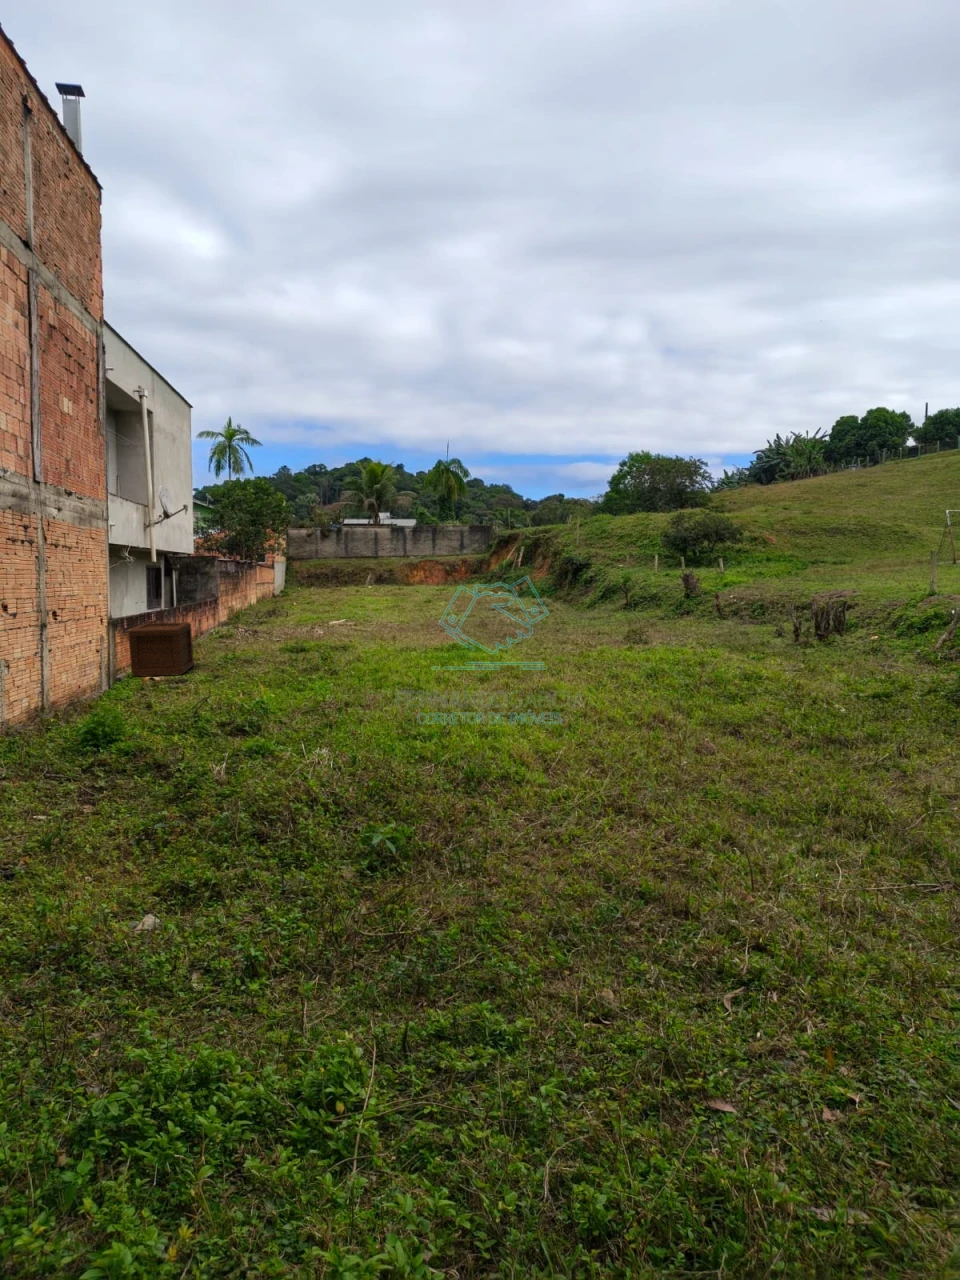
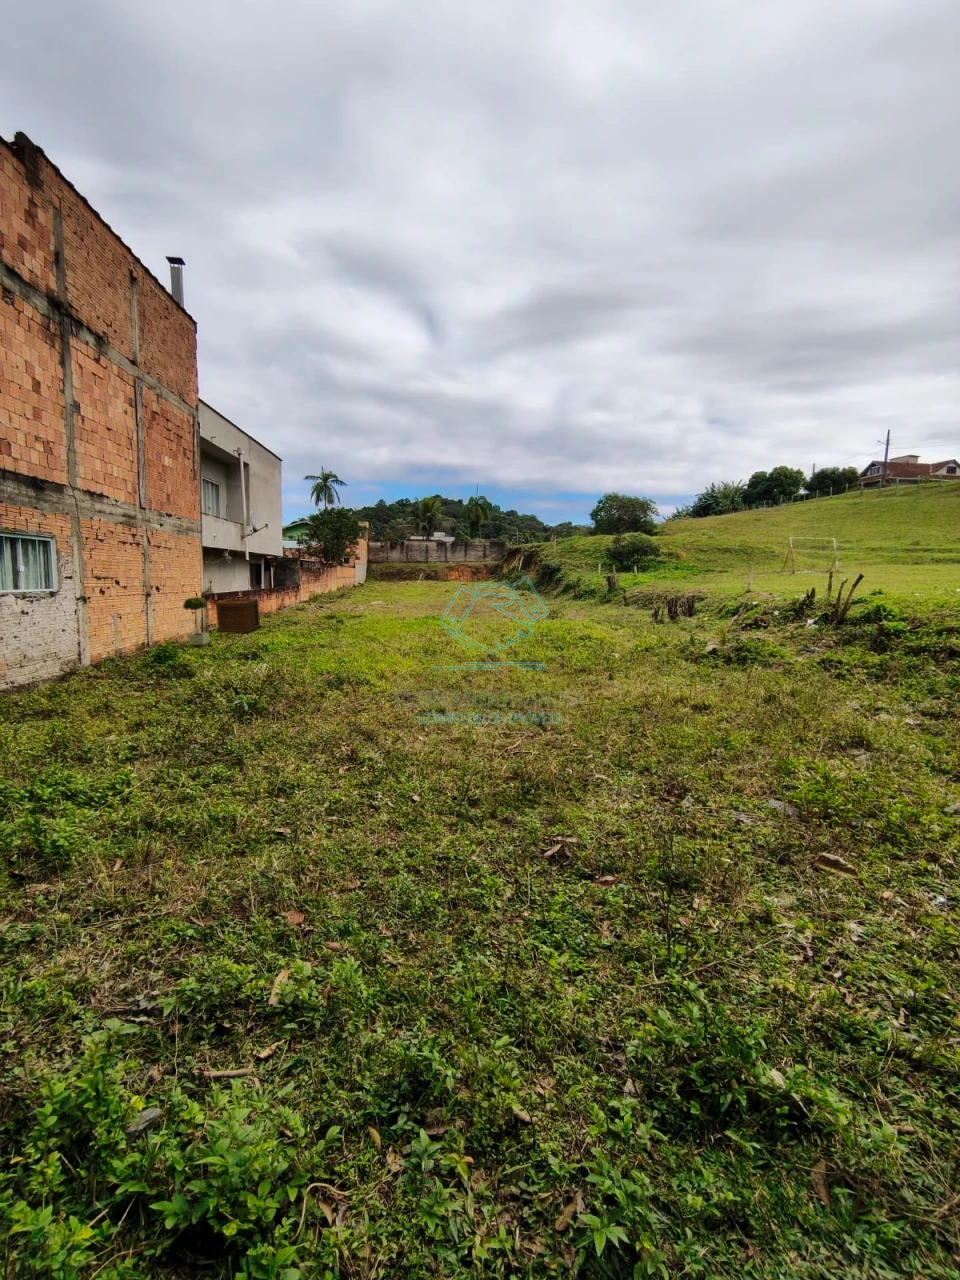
potted tree: none [90,622,129,702] -> present [183,597,209,645]

